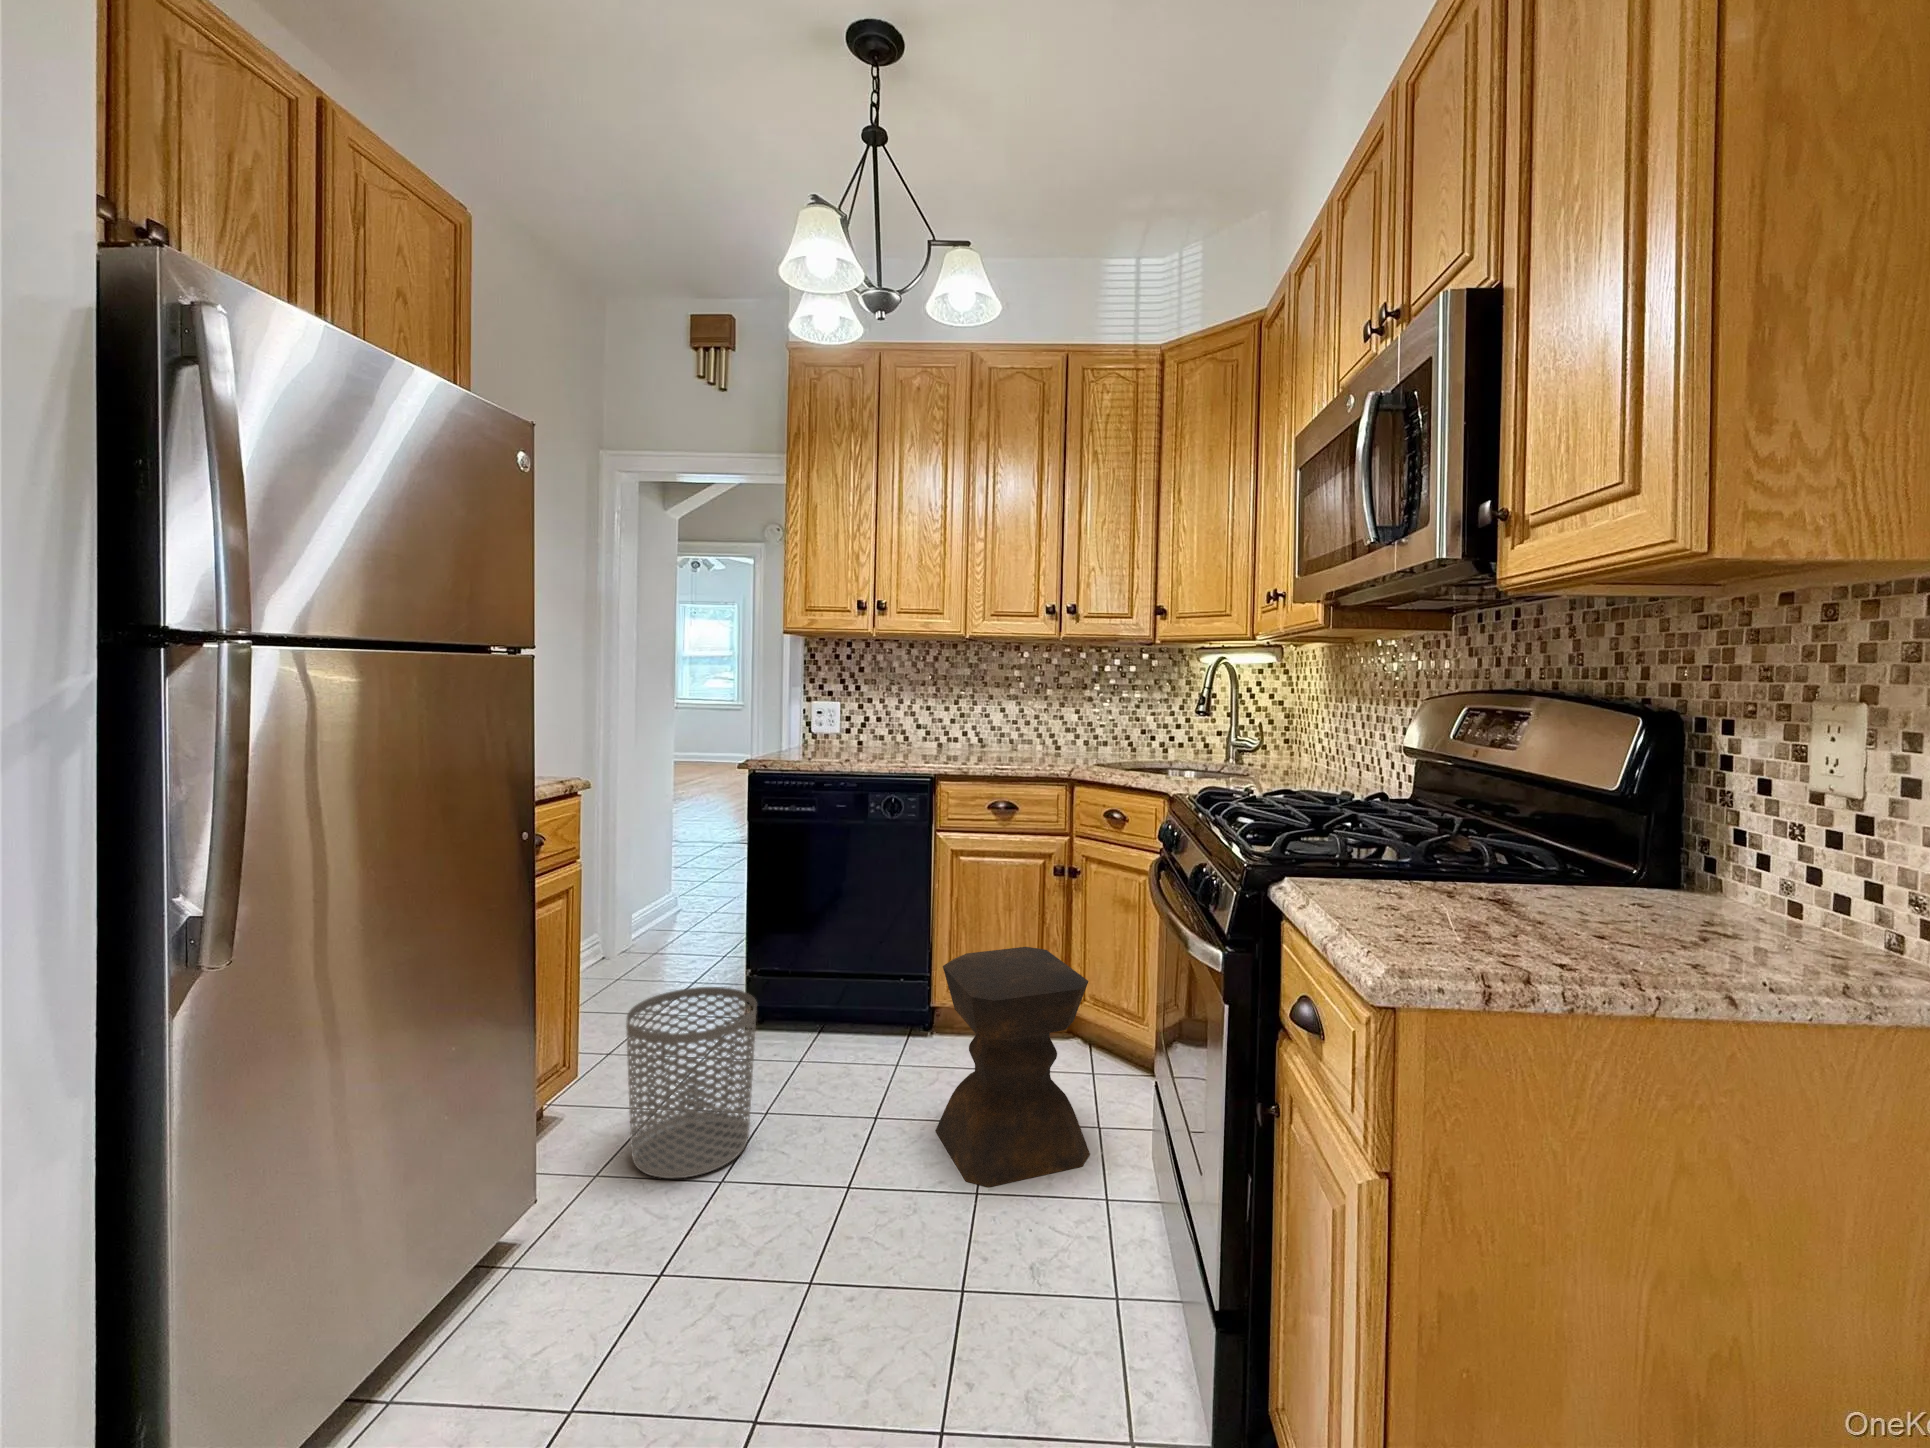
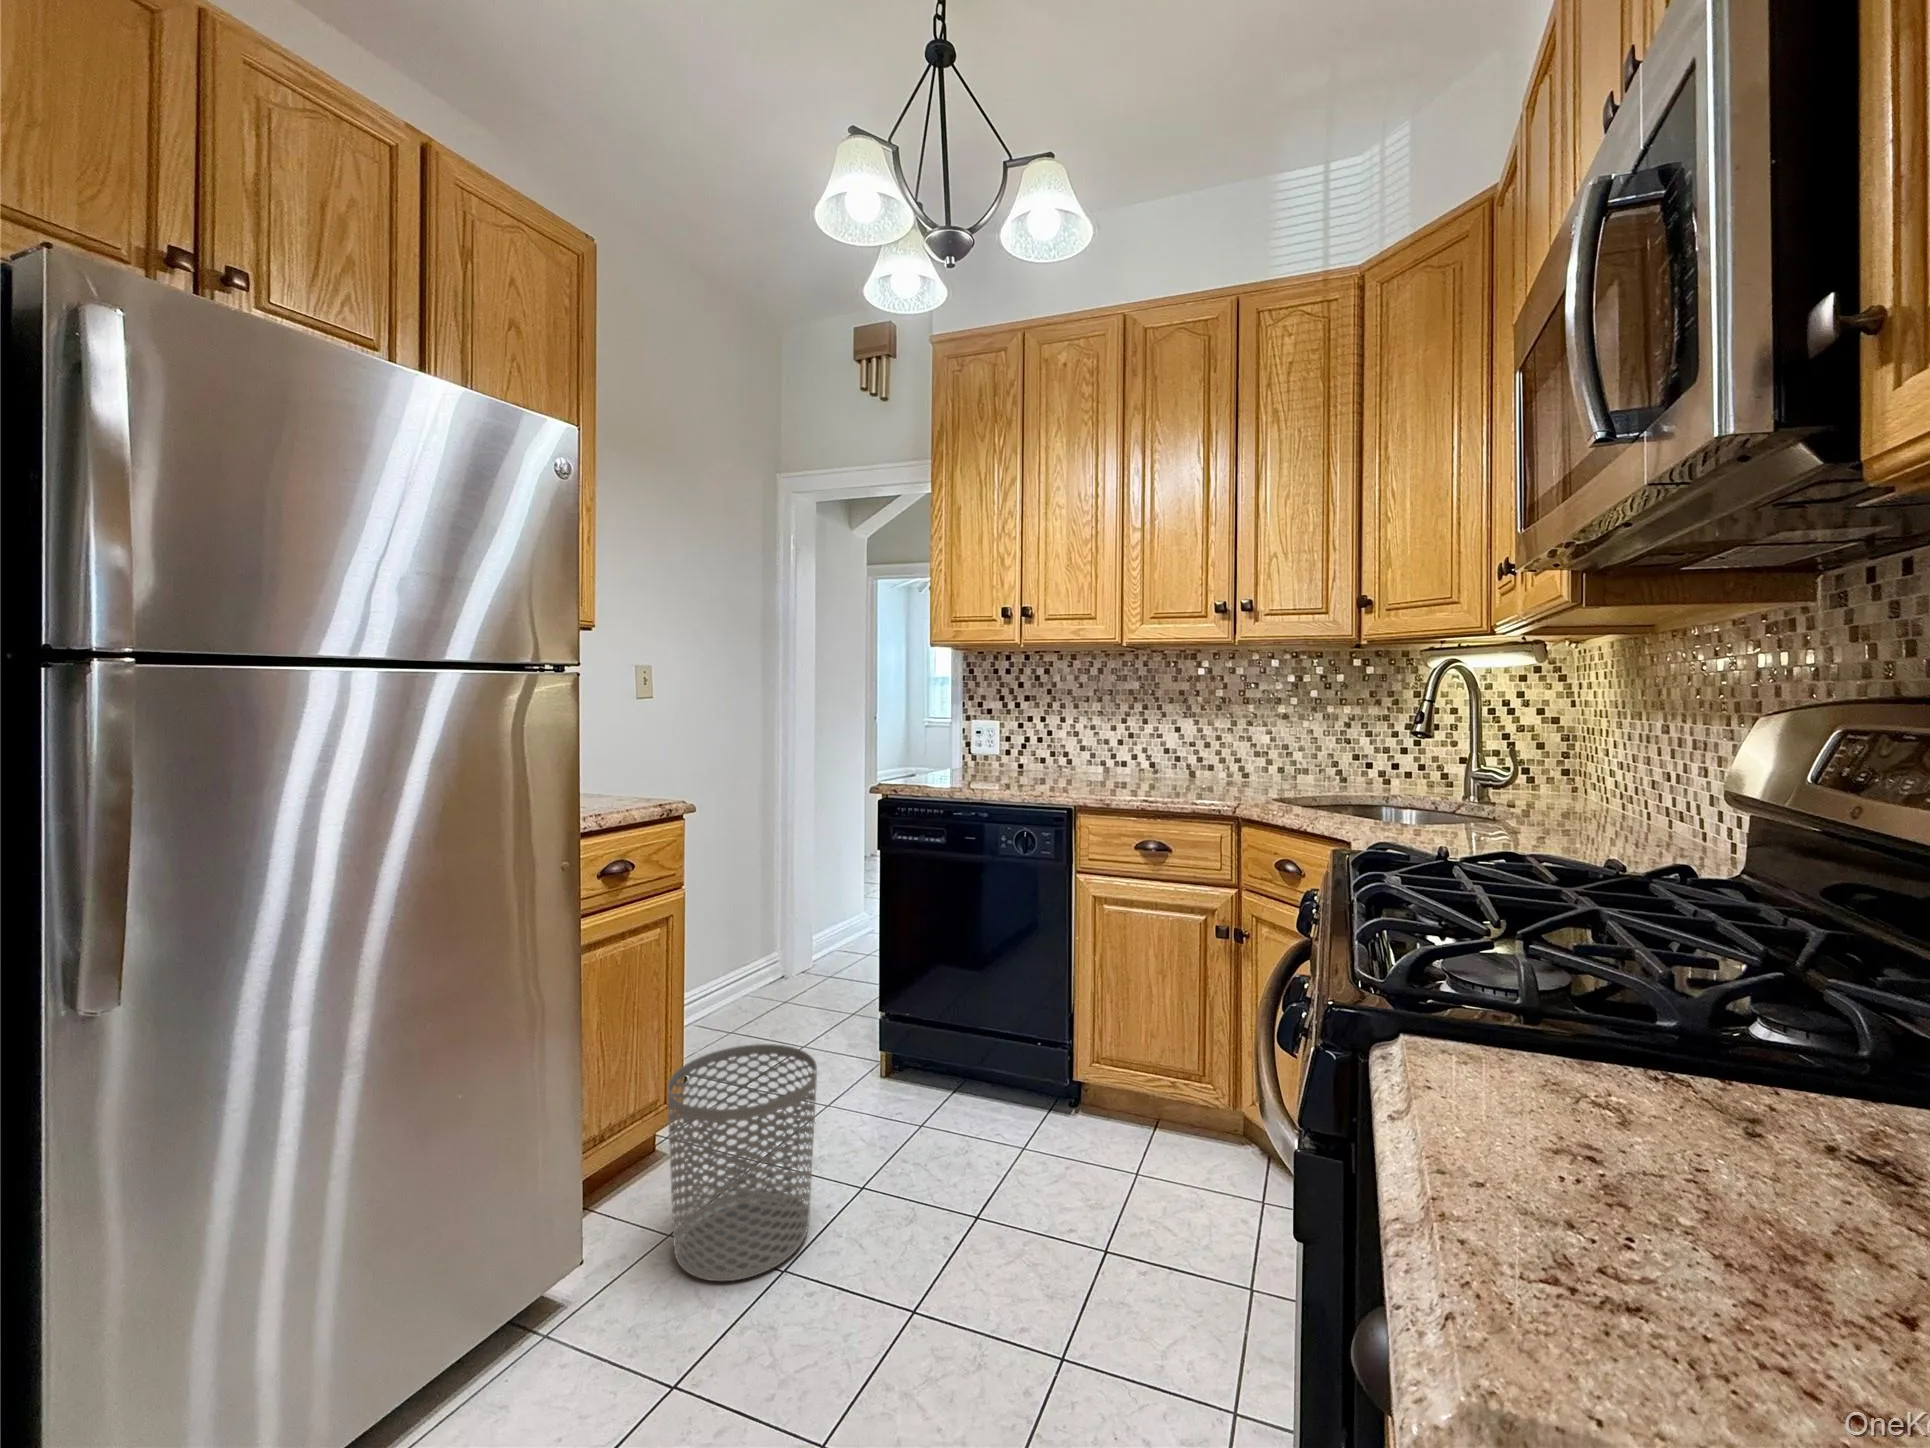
stool: present [935,947,1090,1187] -> none [1024,1041,1218,1387]

